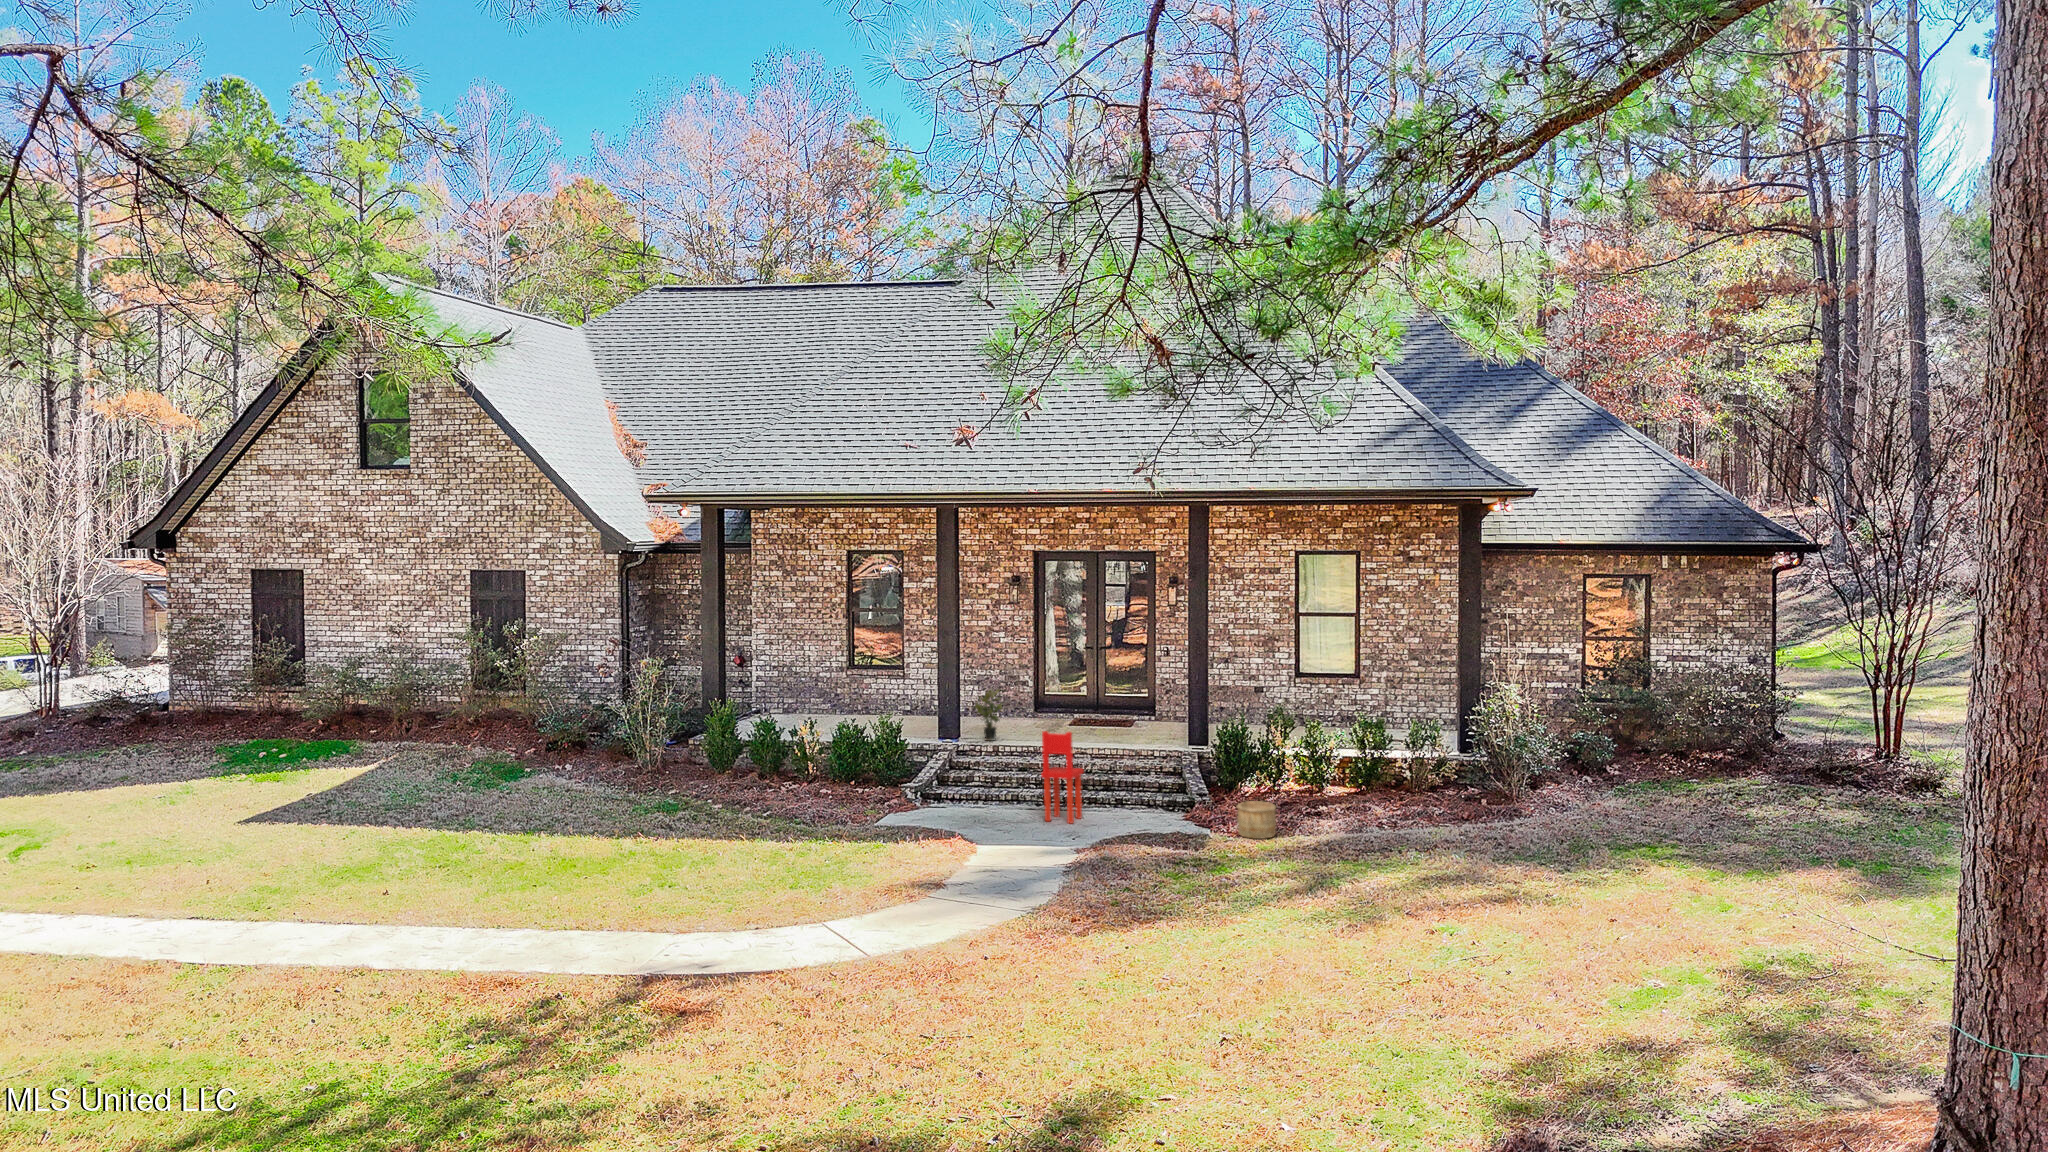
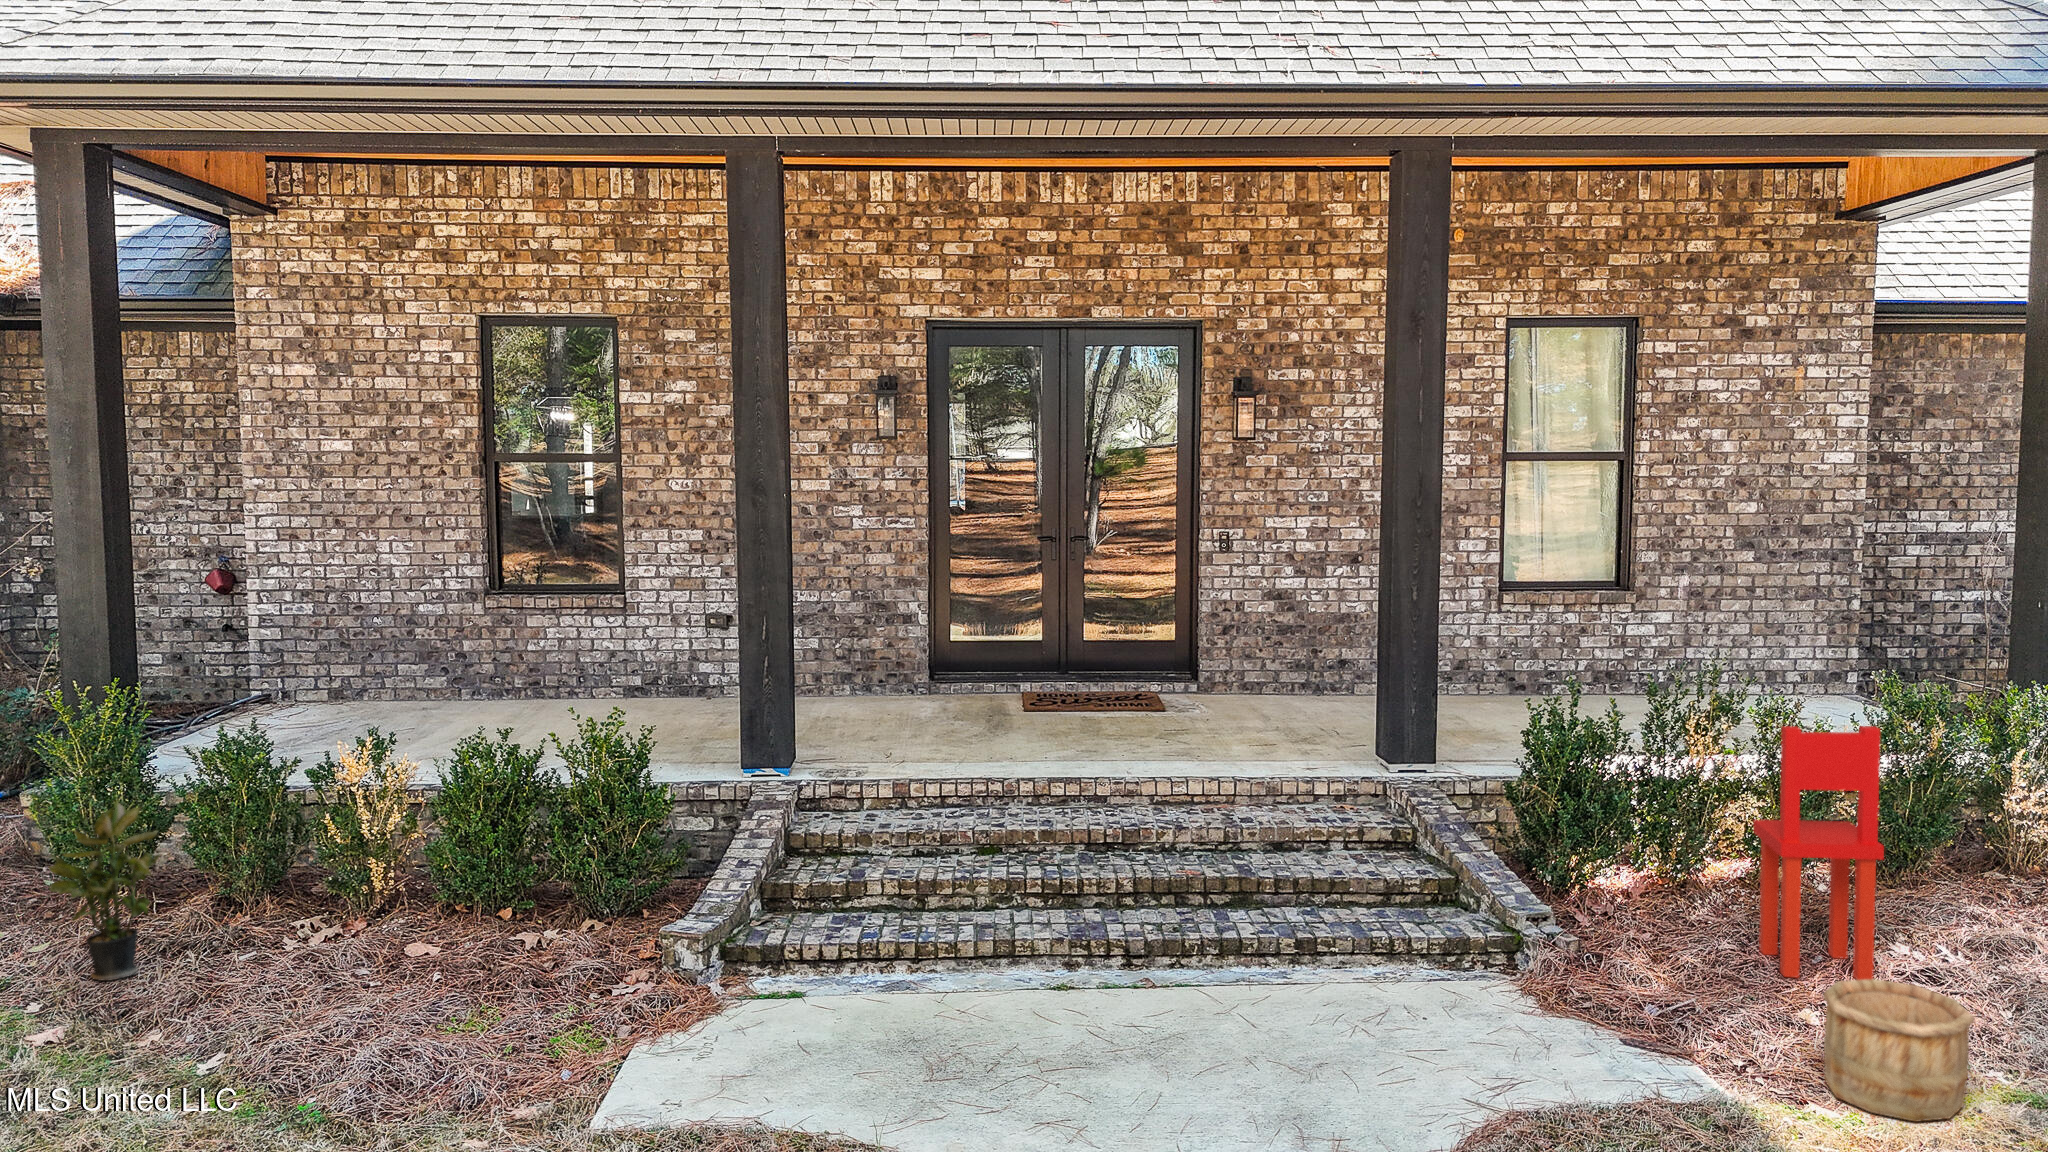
potted plant: present [975,690,1002,741] -> present [49,802,159,981]
chair: present [1041,731,1084,823] -> present [1753,726,1884,980]

